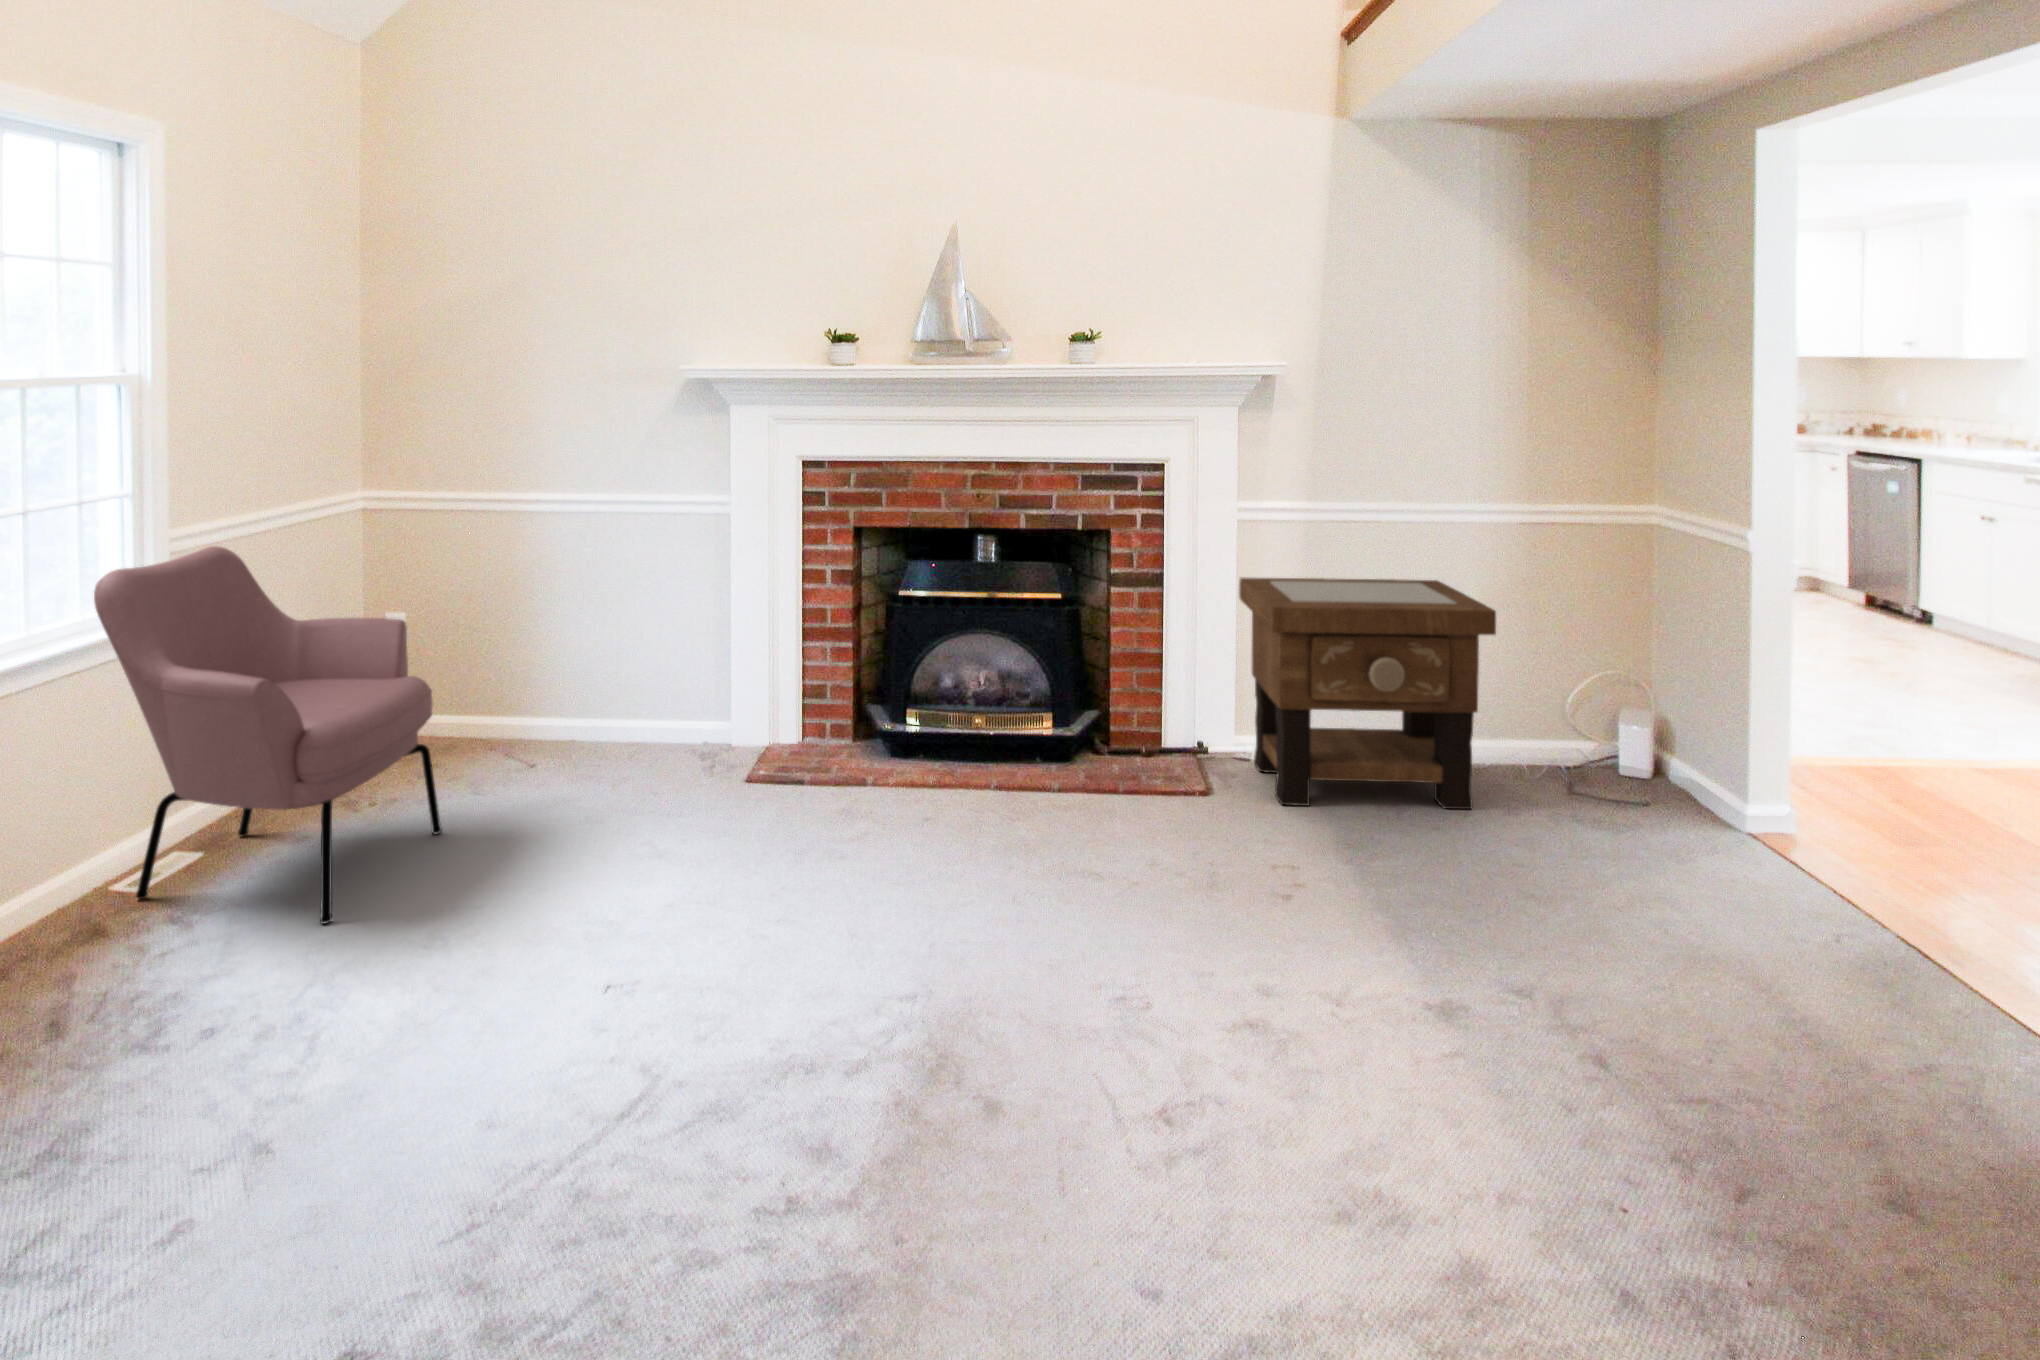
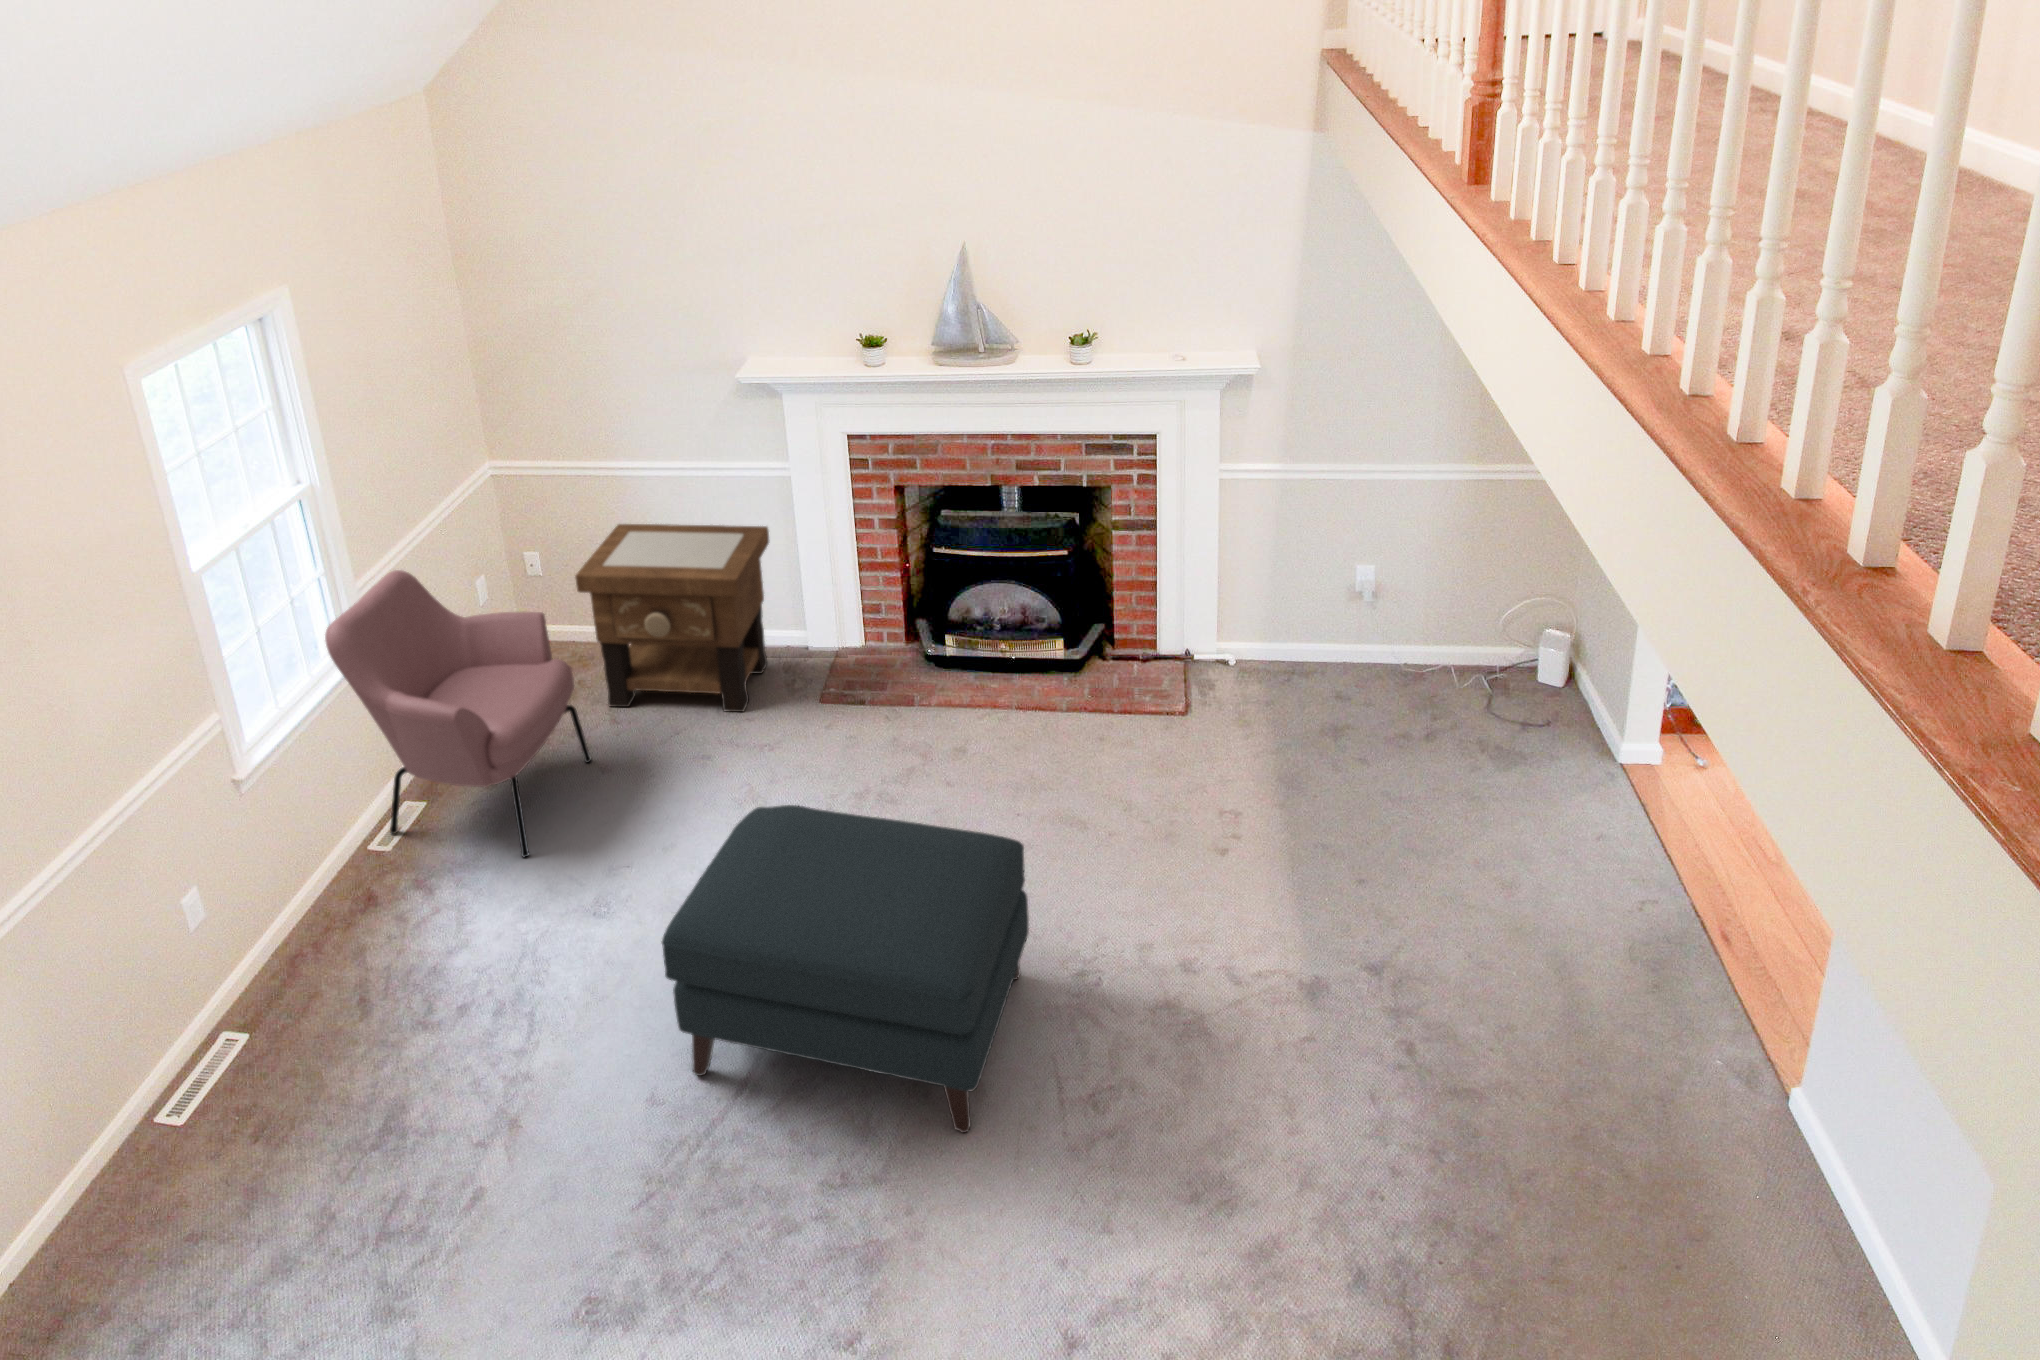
side table: present [1239,578,1496,809] -> present [575,524,769,712]
ottoman: none [511,781,1064,1257] -> present [662,805,1029,1133]

